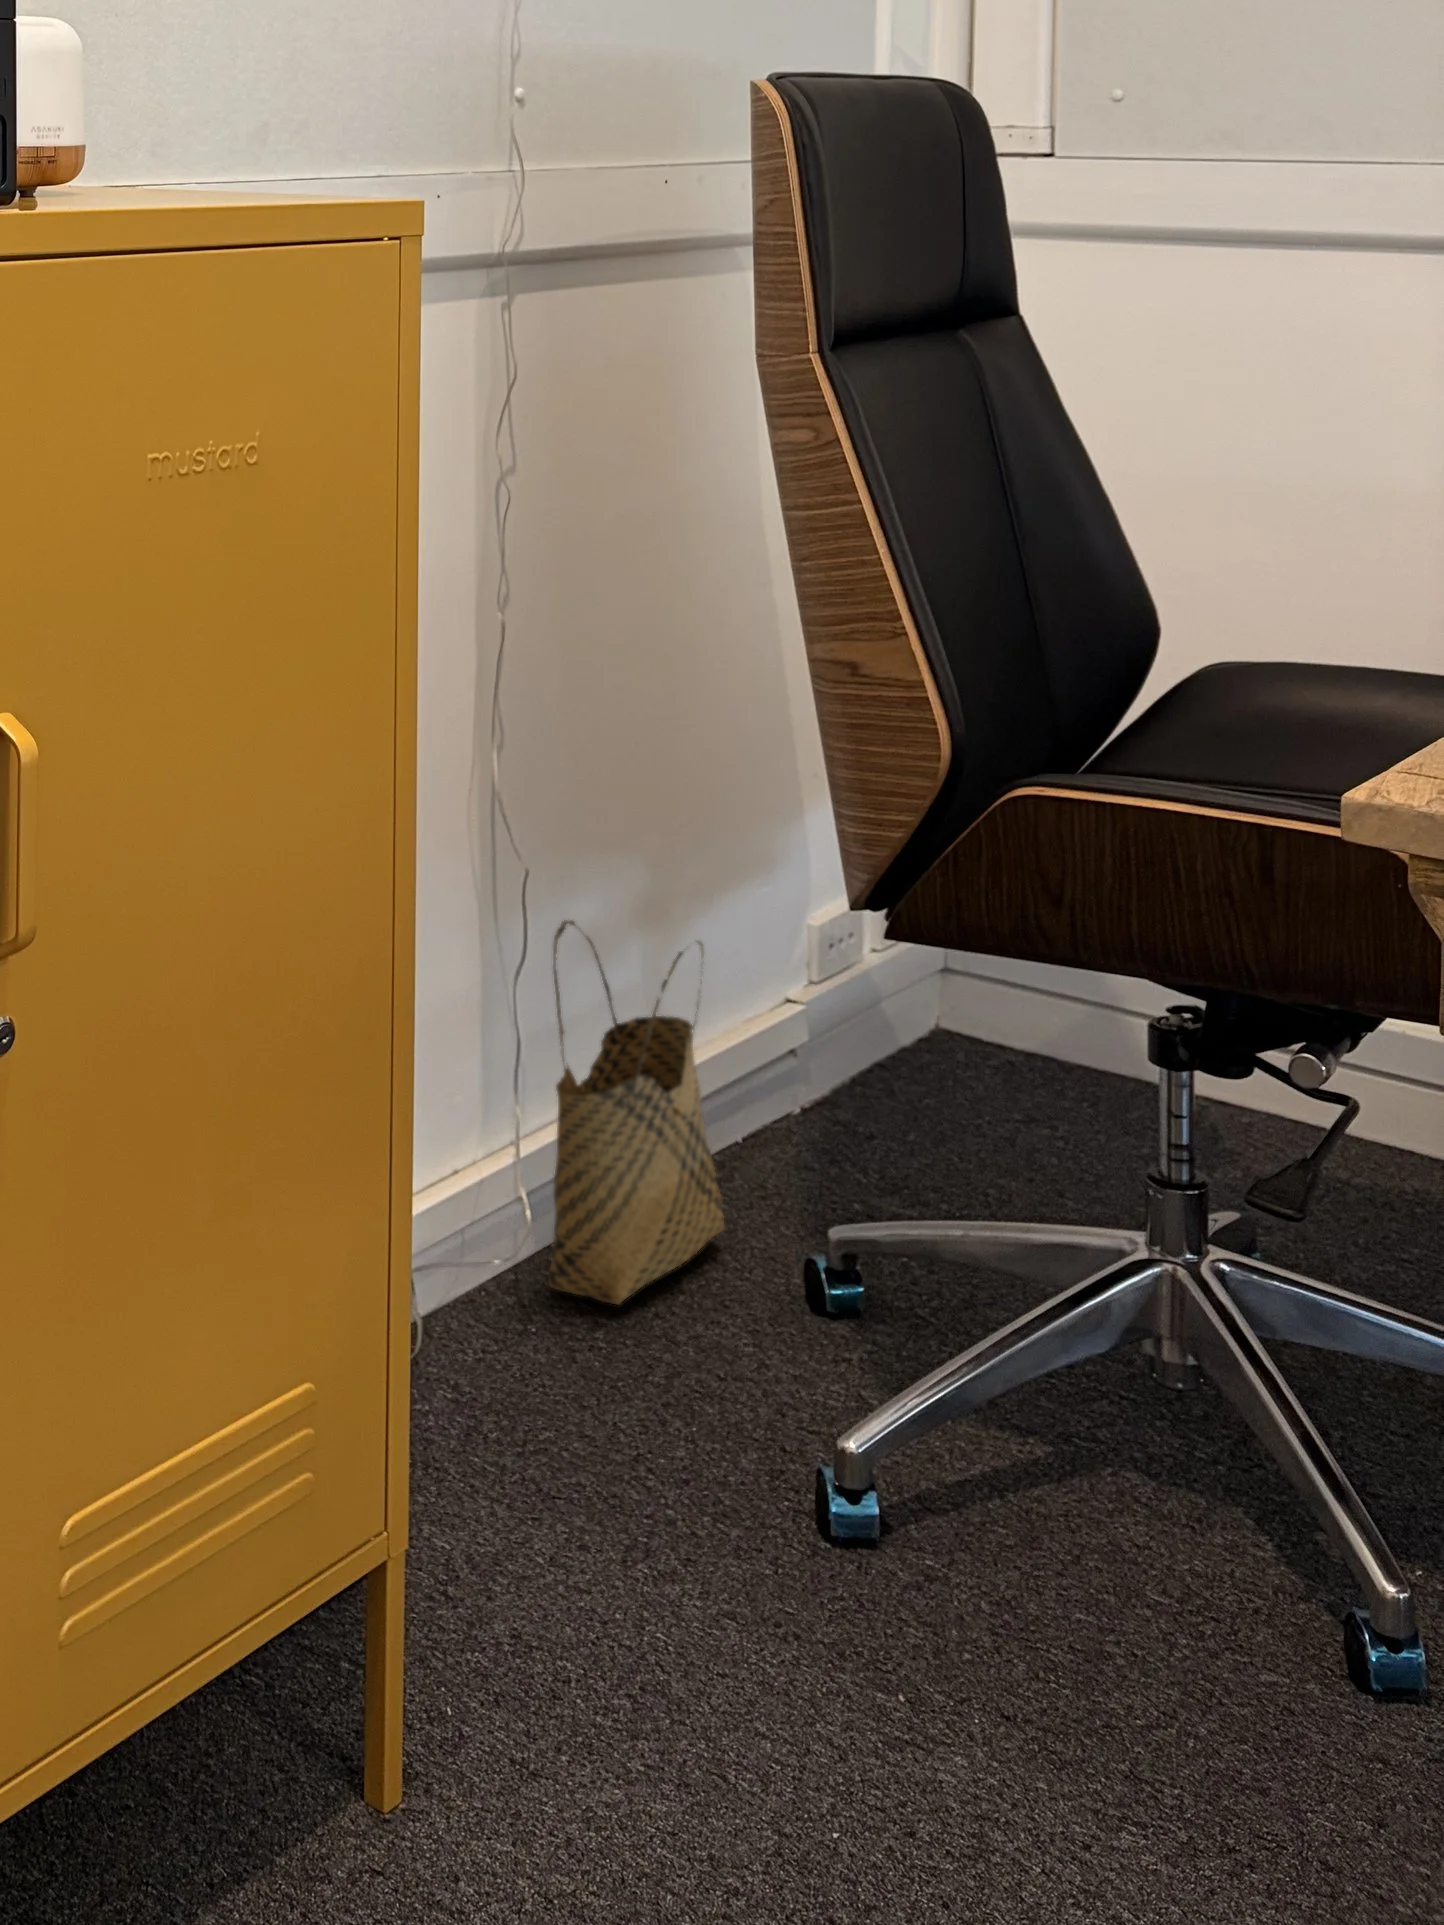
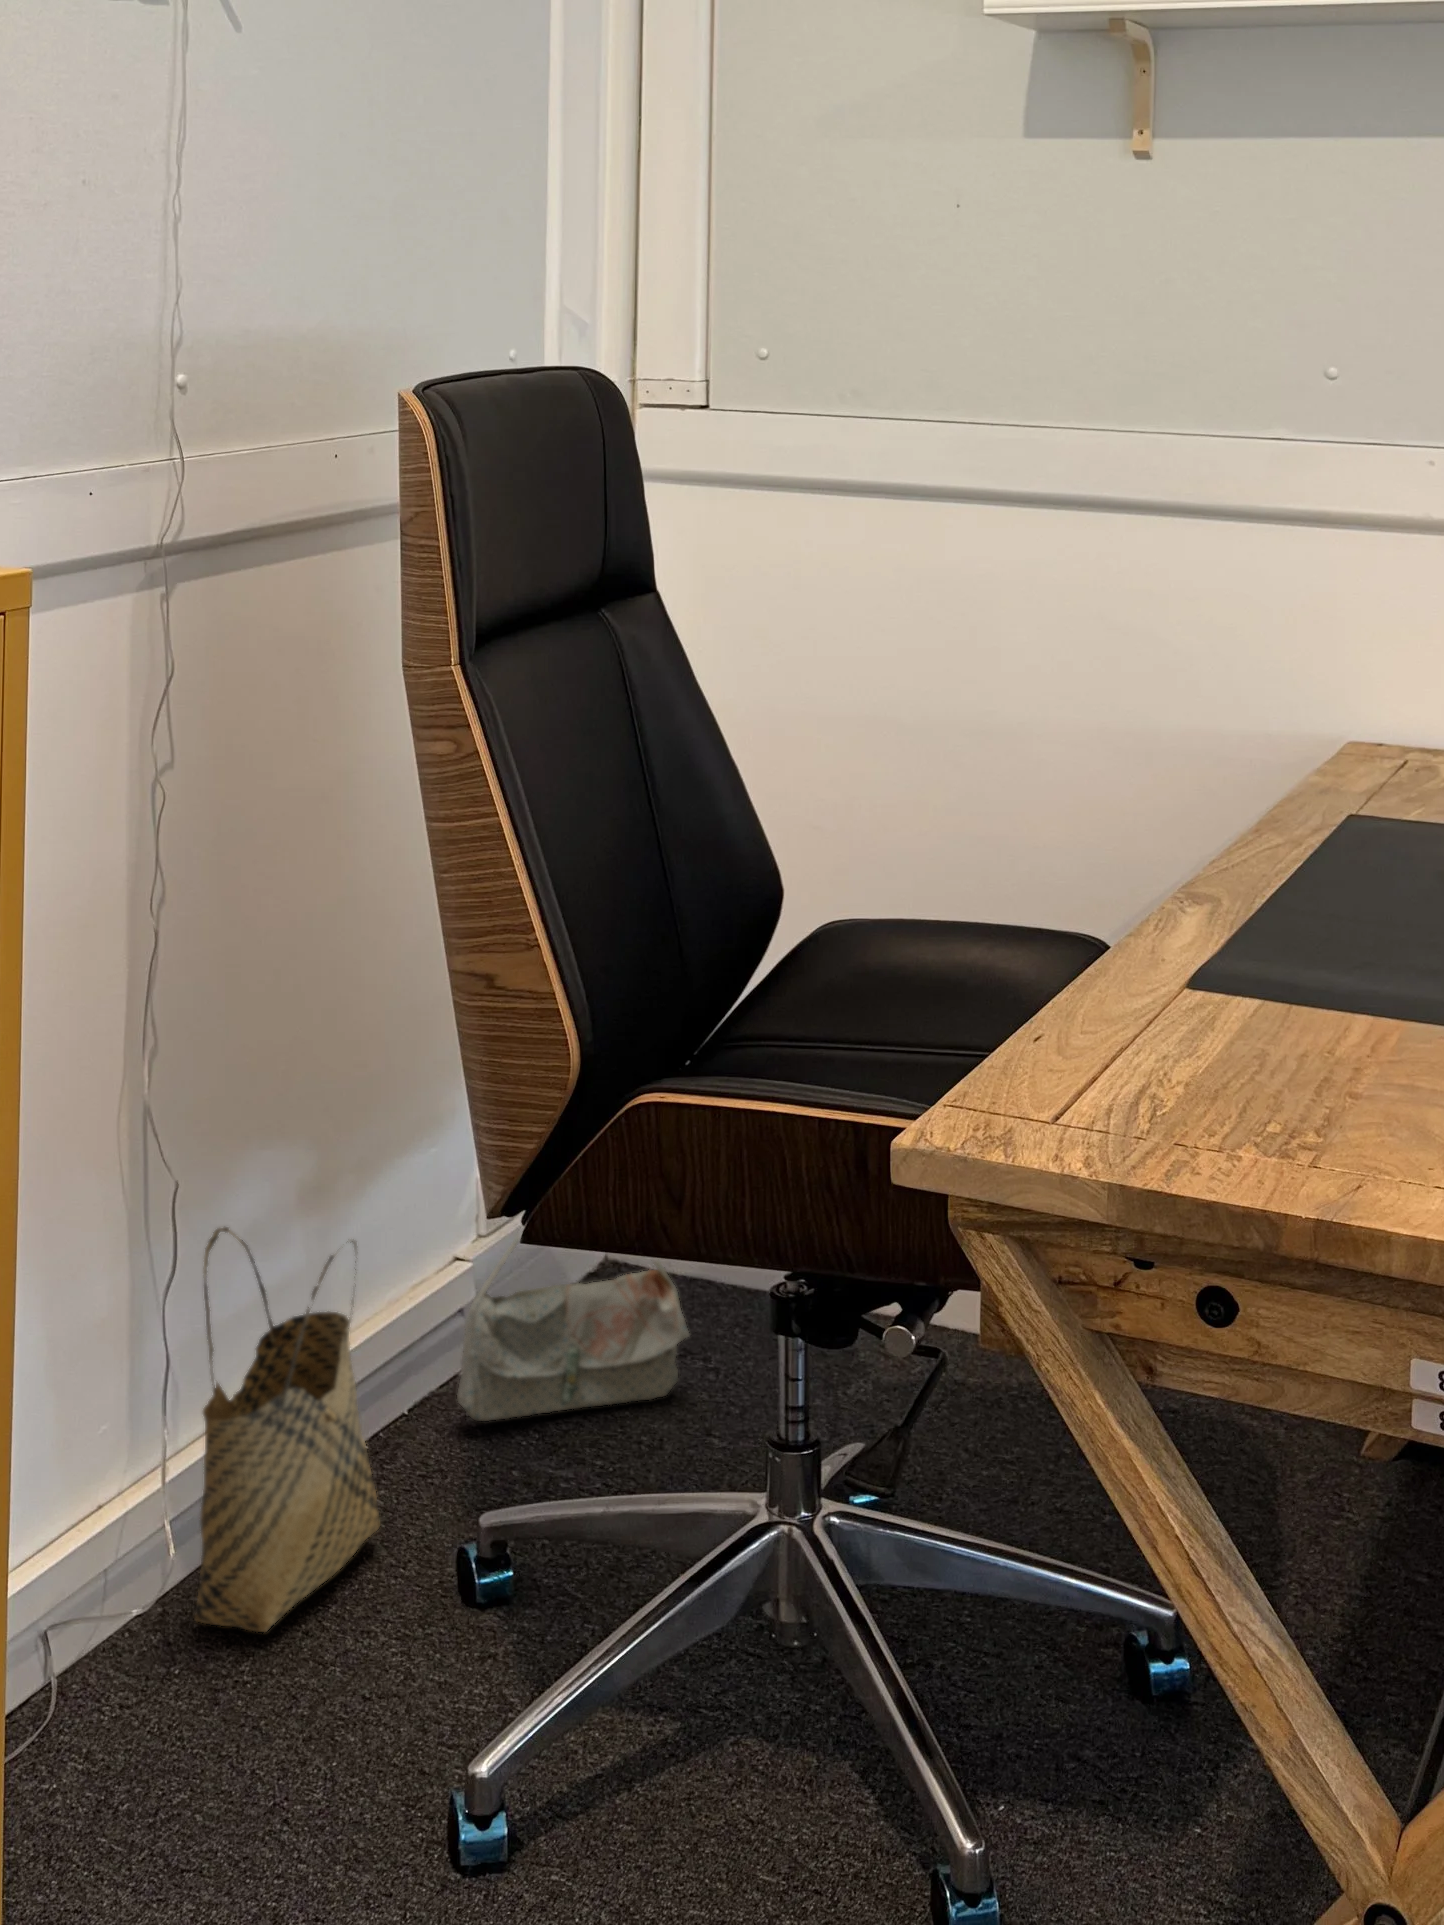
bag: none [794,890,1039,1152] -> present [457,1236,689,1421]

